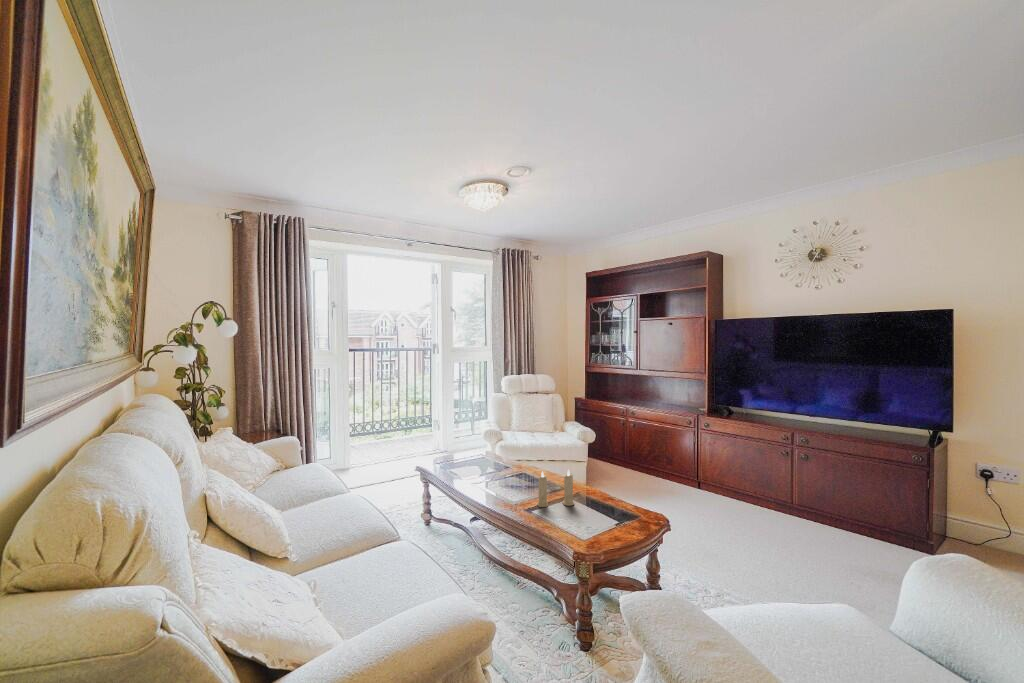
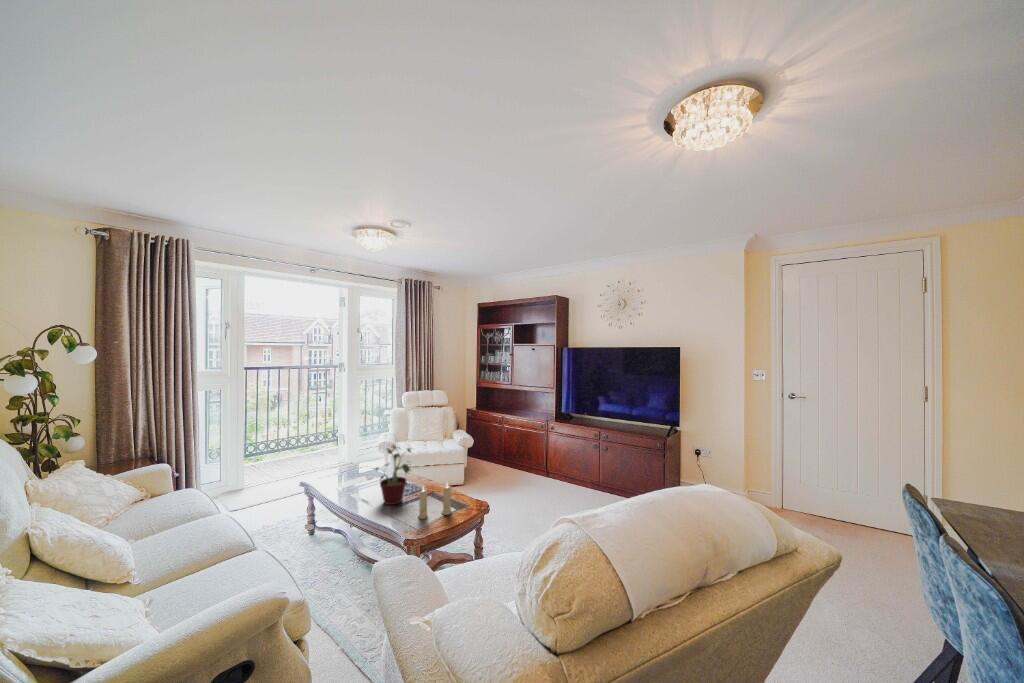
potted plant: none [488,426,530,491] -> present [376,445,411,505]

